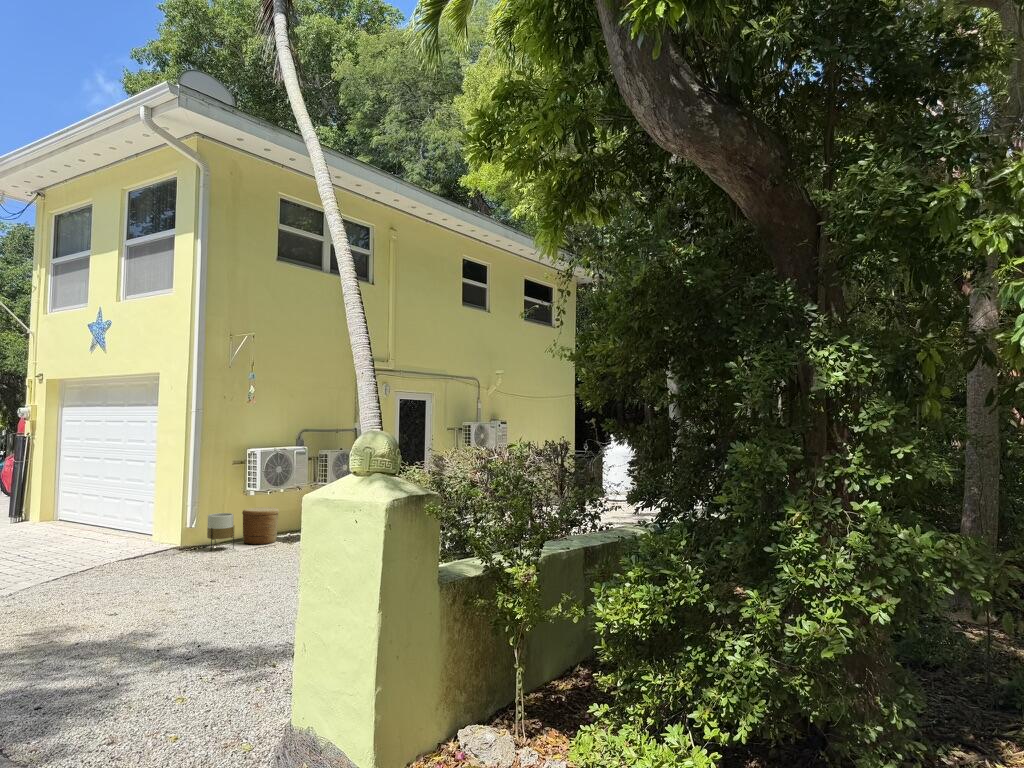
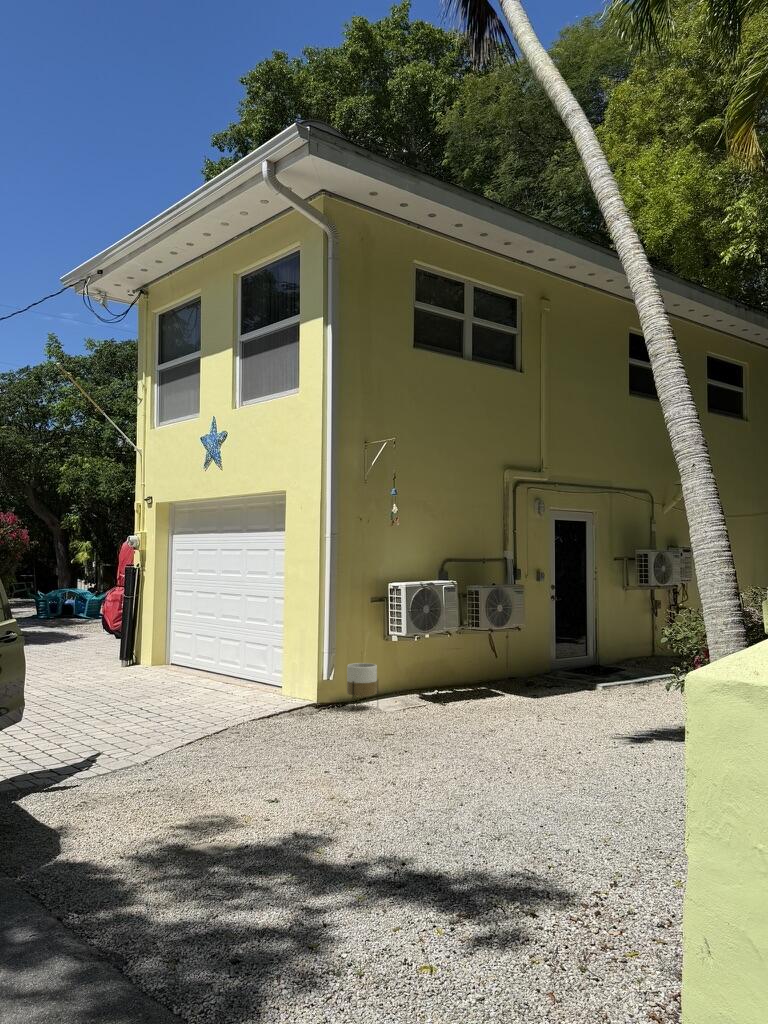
woven basket: present [242,507,279,545] -> none [384,657,428,705]

